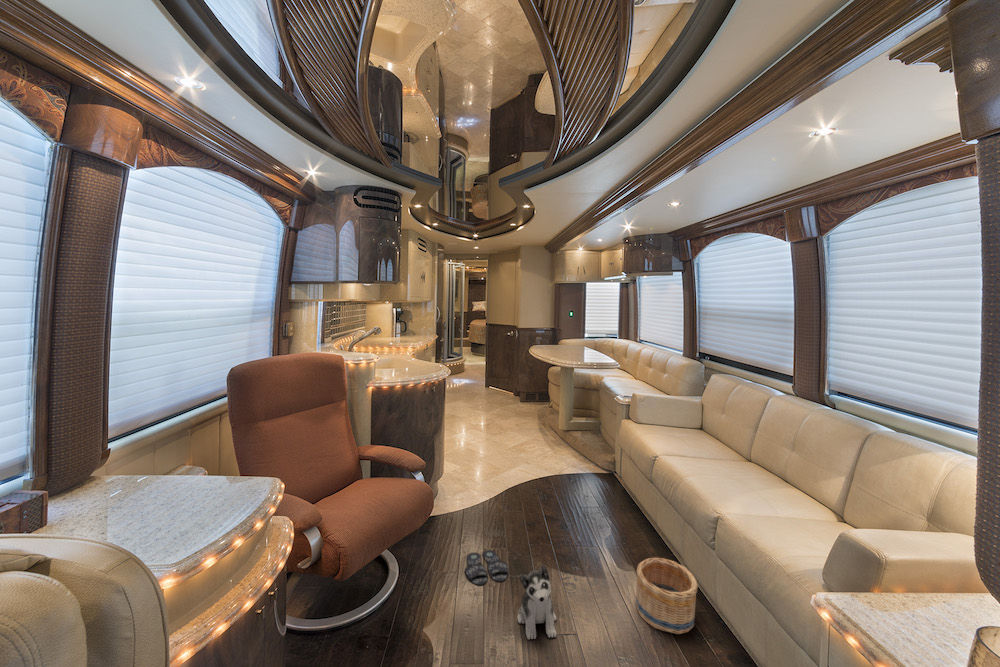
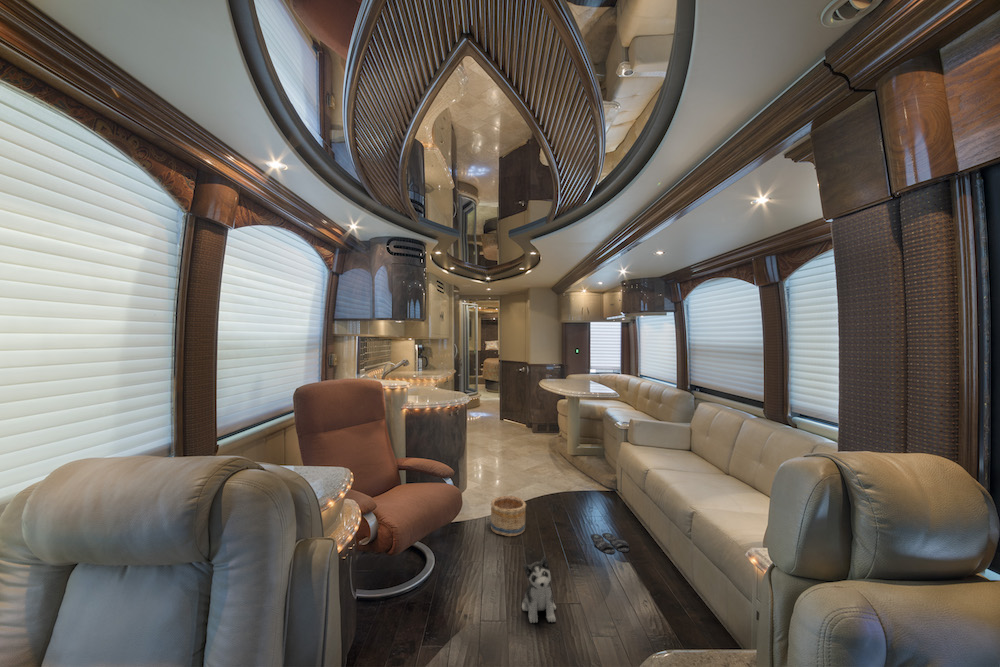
slippers: present [465,550,508,585] -> present [591,533,629,554]
basket: present [636,558,698,634] -> present [491,496,526,536]

